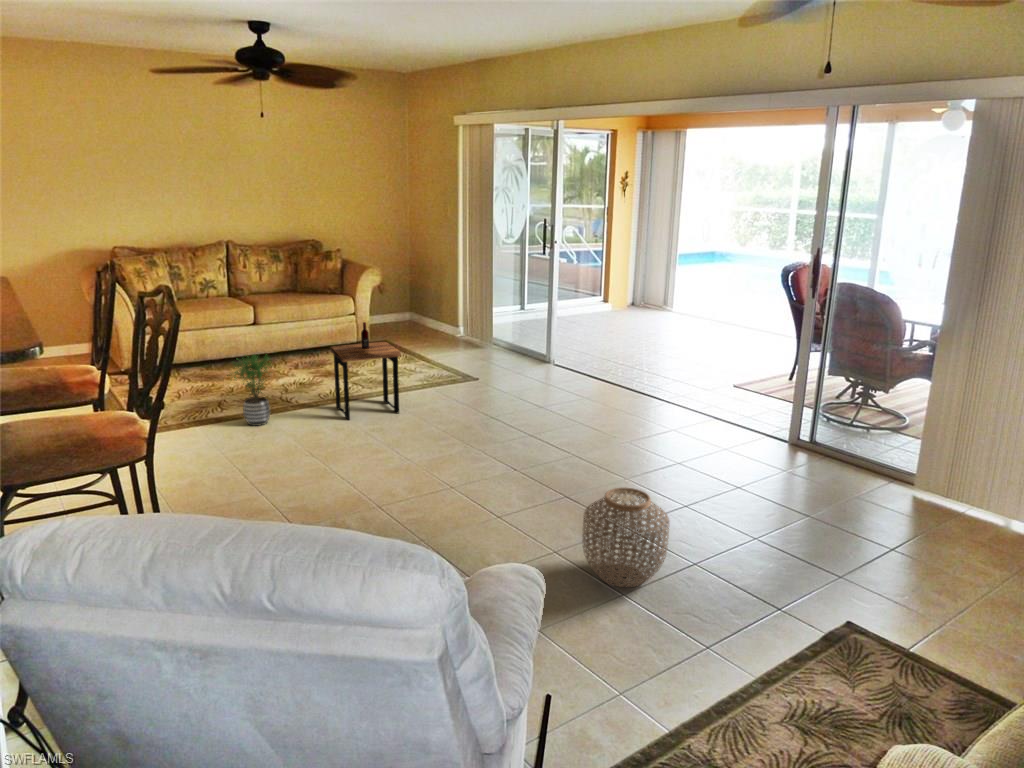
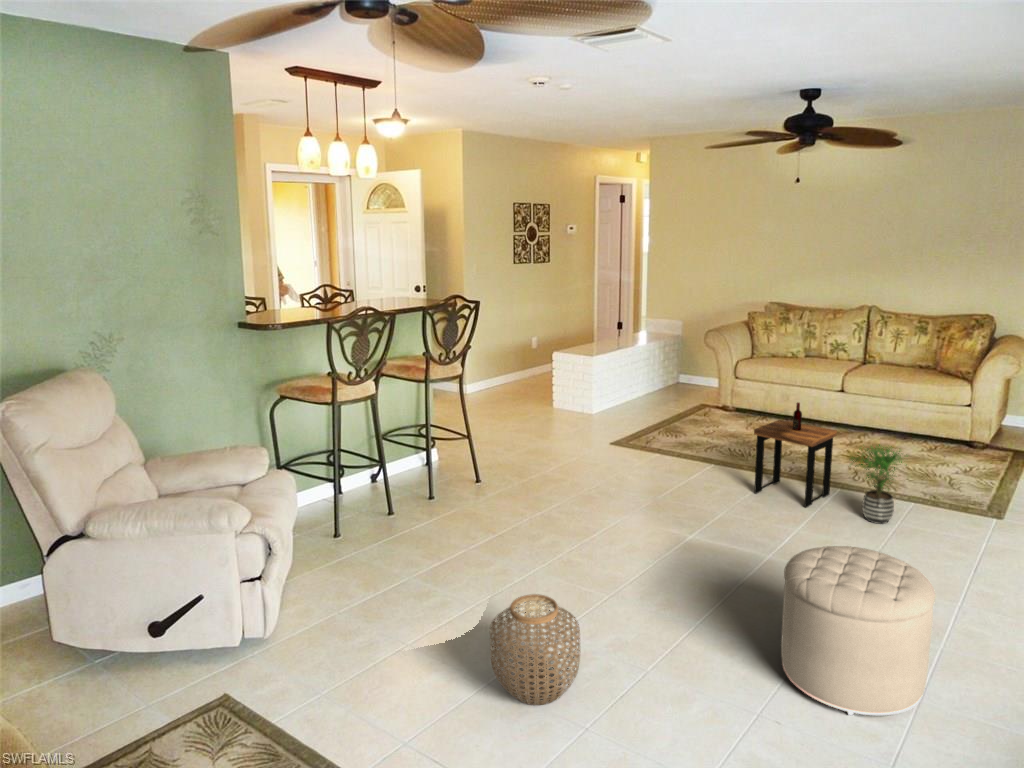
potted plant: present [227,355,270,426] -> present [852,444,907,524]
ottoman: none [599,380,695,481] -> present [781,546,936,716]

